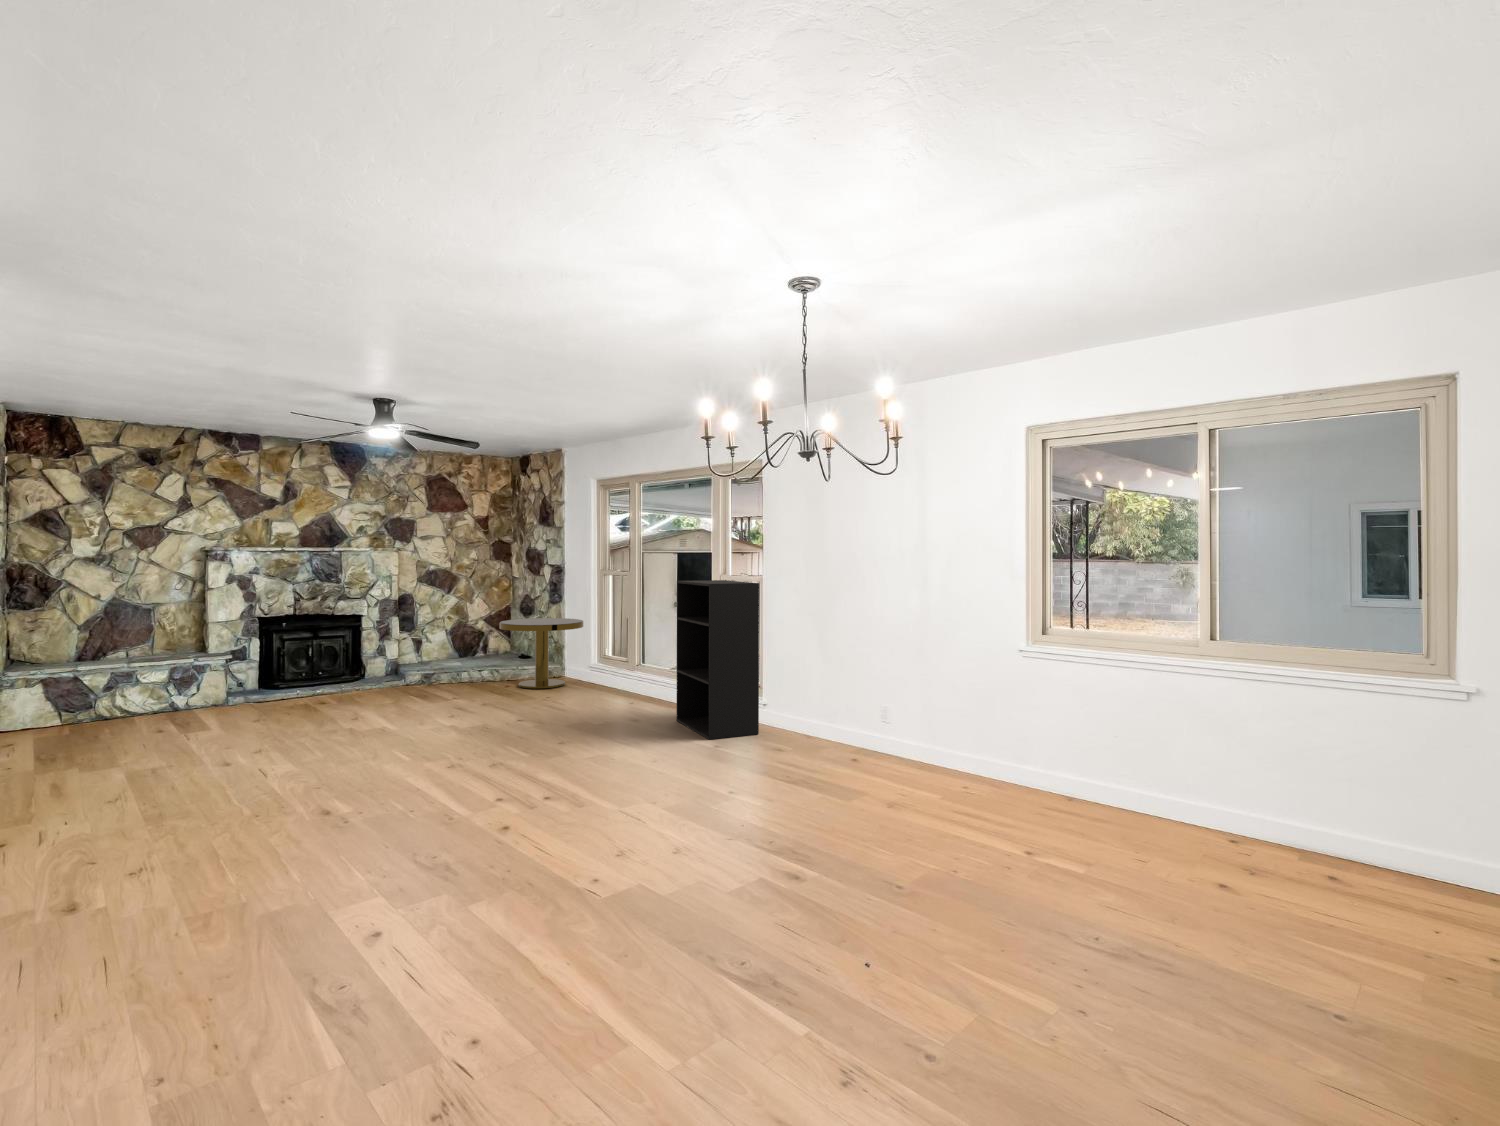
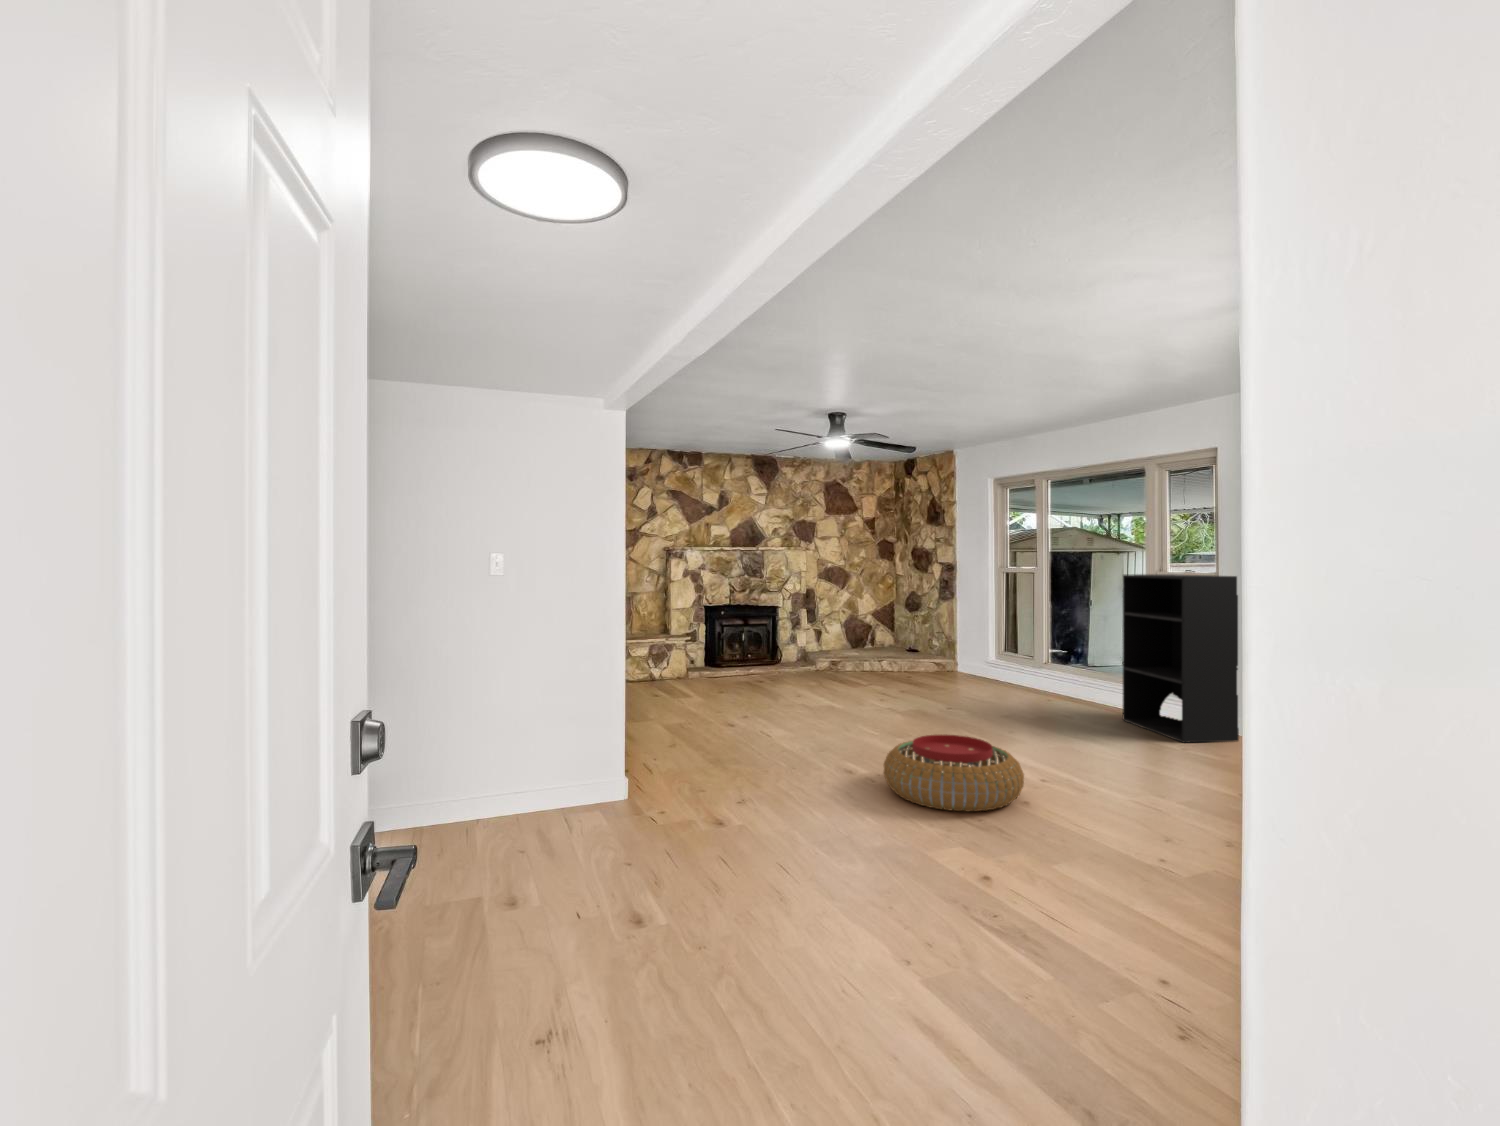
side table: present [500,618,583,689] -> none [903,613,983,680]
pouf: none [342,757,497,839] -> present [884,735,1024,811]

